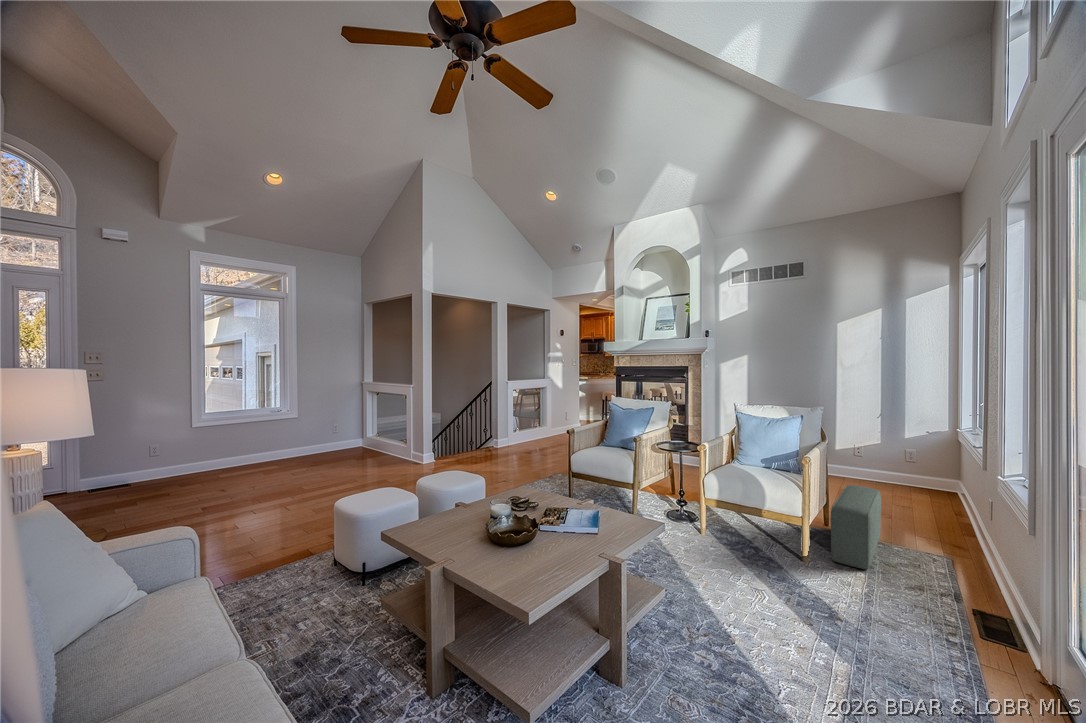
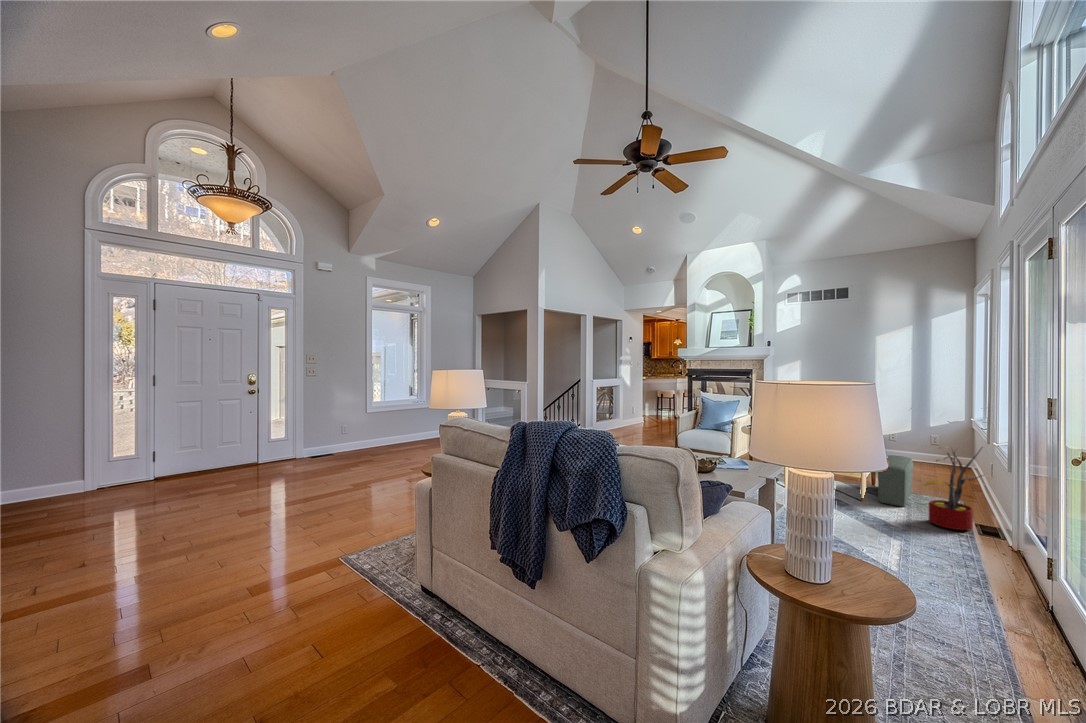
decorative plant: none [893,485,1005,626] -> present [923,447,990,530]

